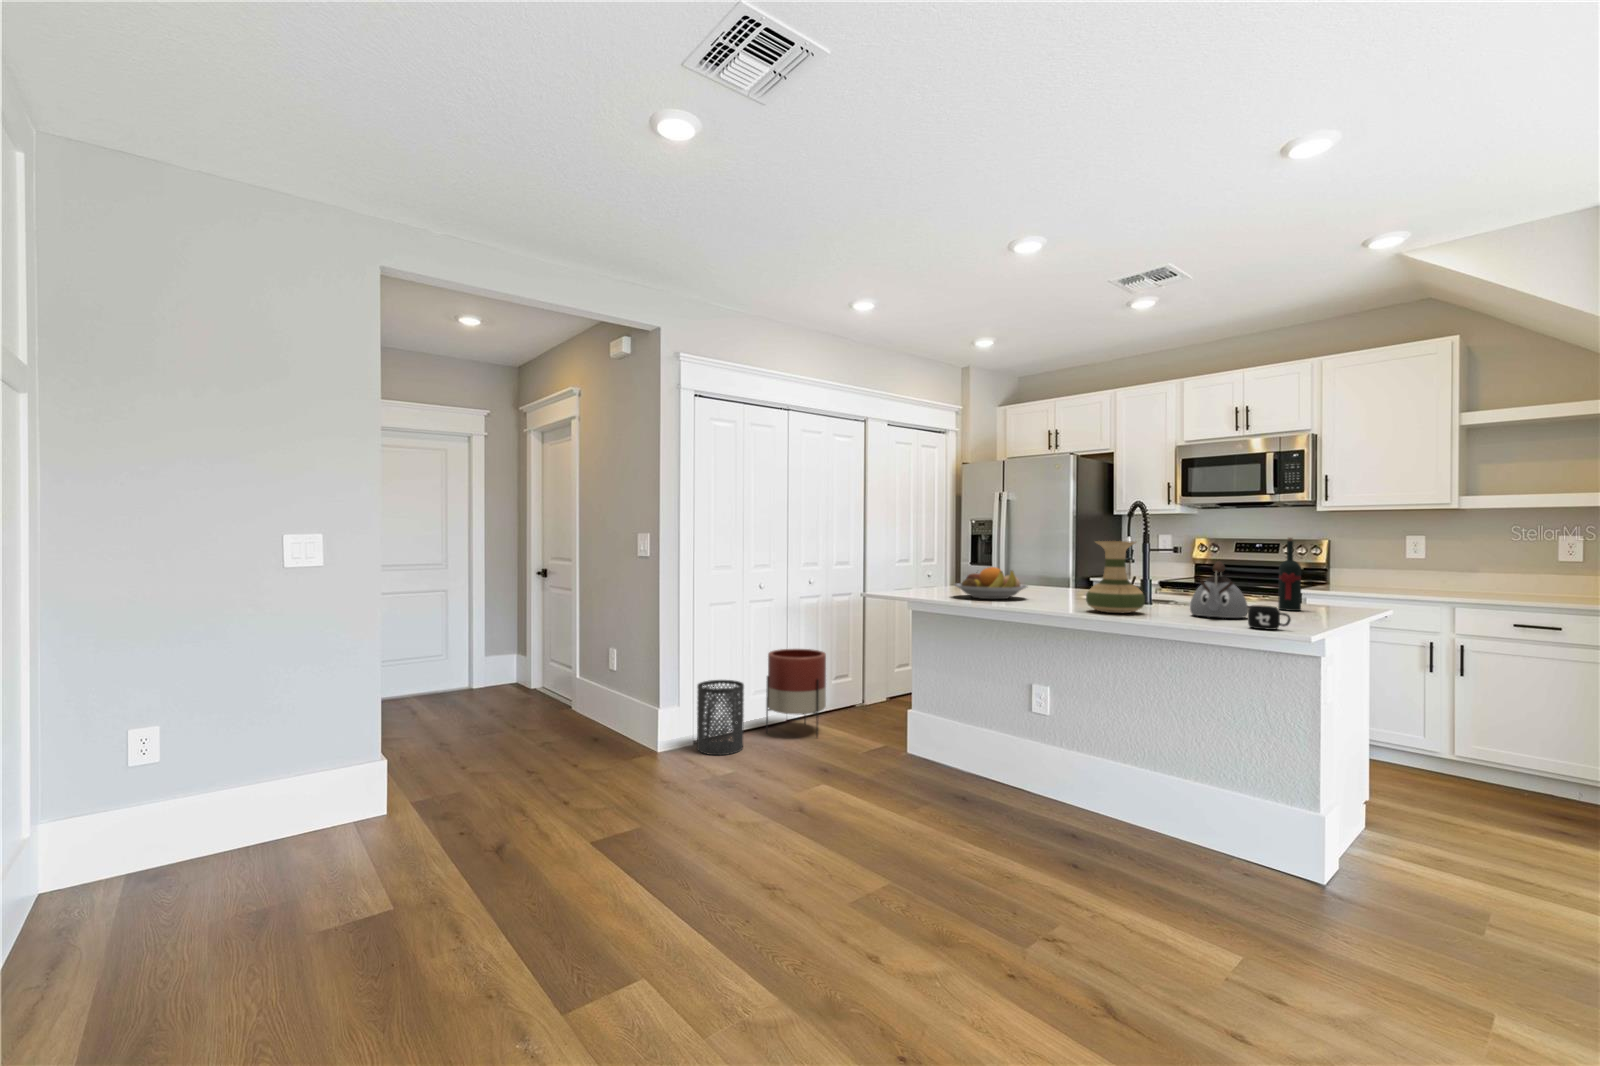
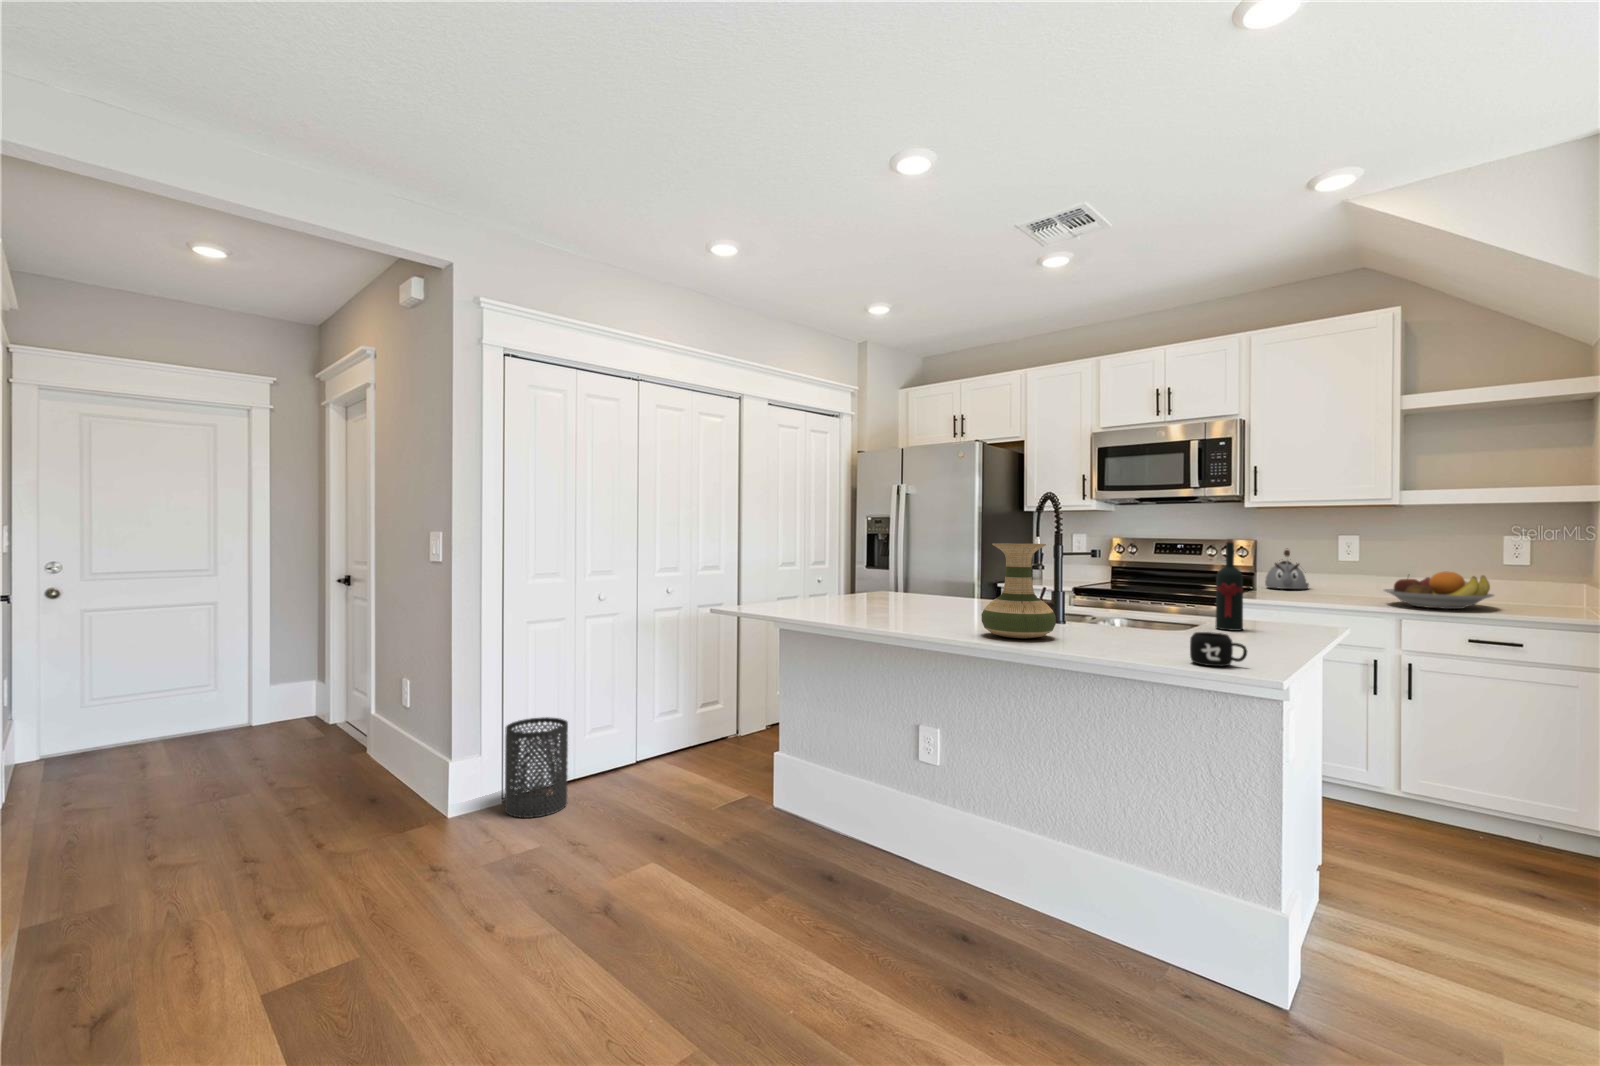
kettle: present [1190,561,1248,618] -> present [1265,550,1309,589]
fruit bowl: present [954,567,1028,599] -> present [1384,571,1494,609]
planter: present [766,649,826,737] -> none [604,673,680,787]

